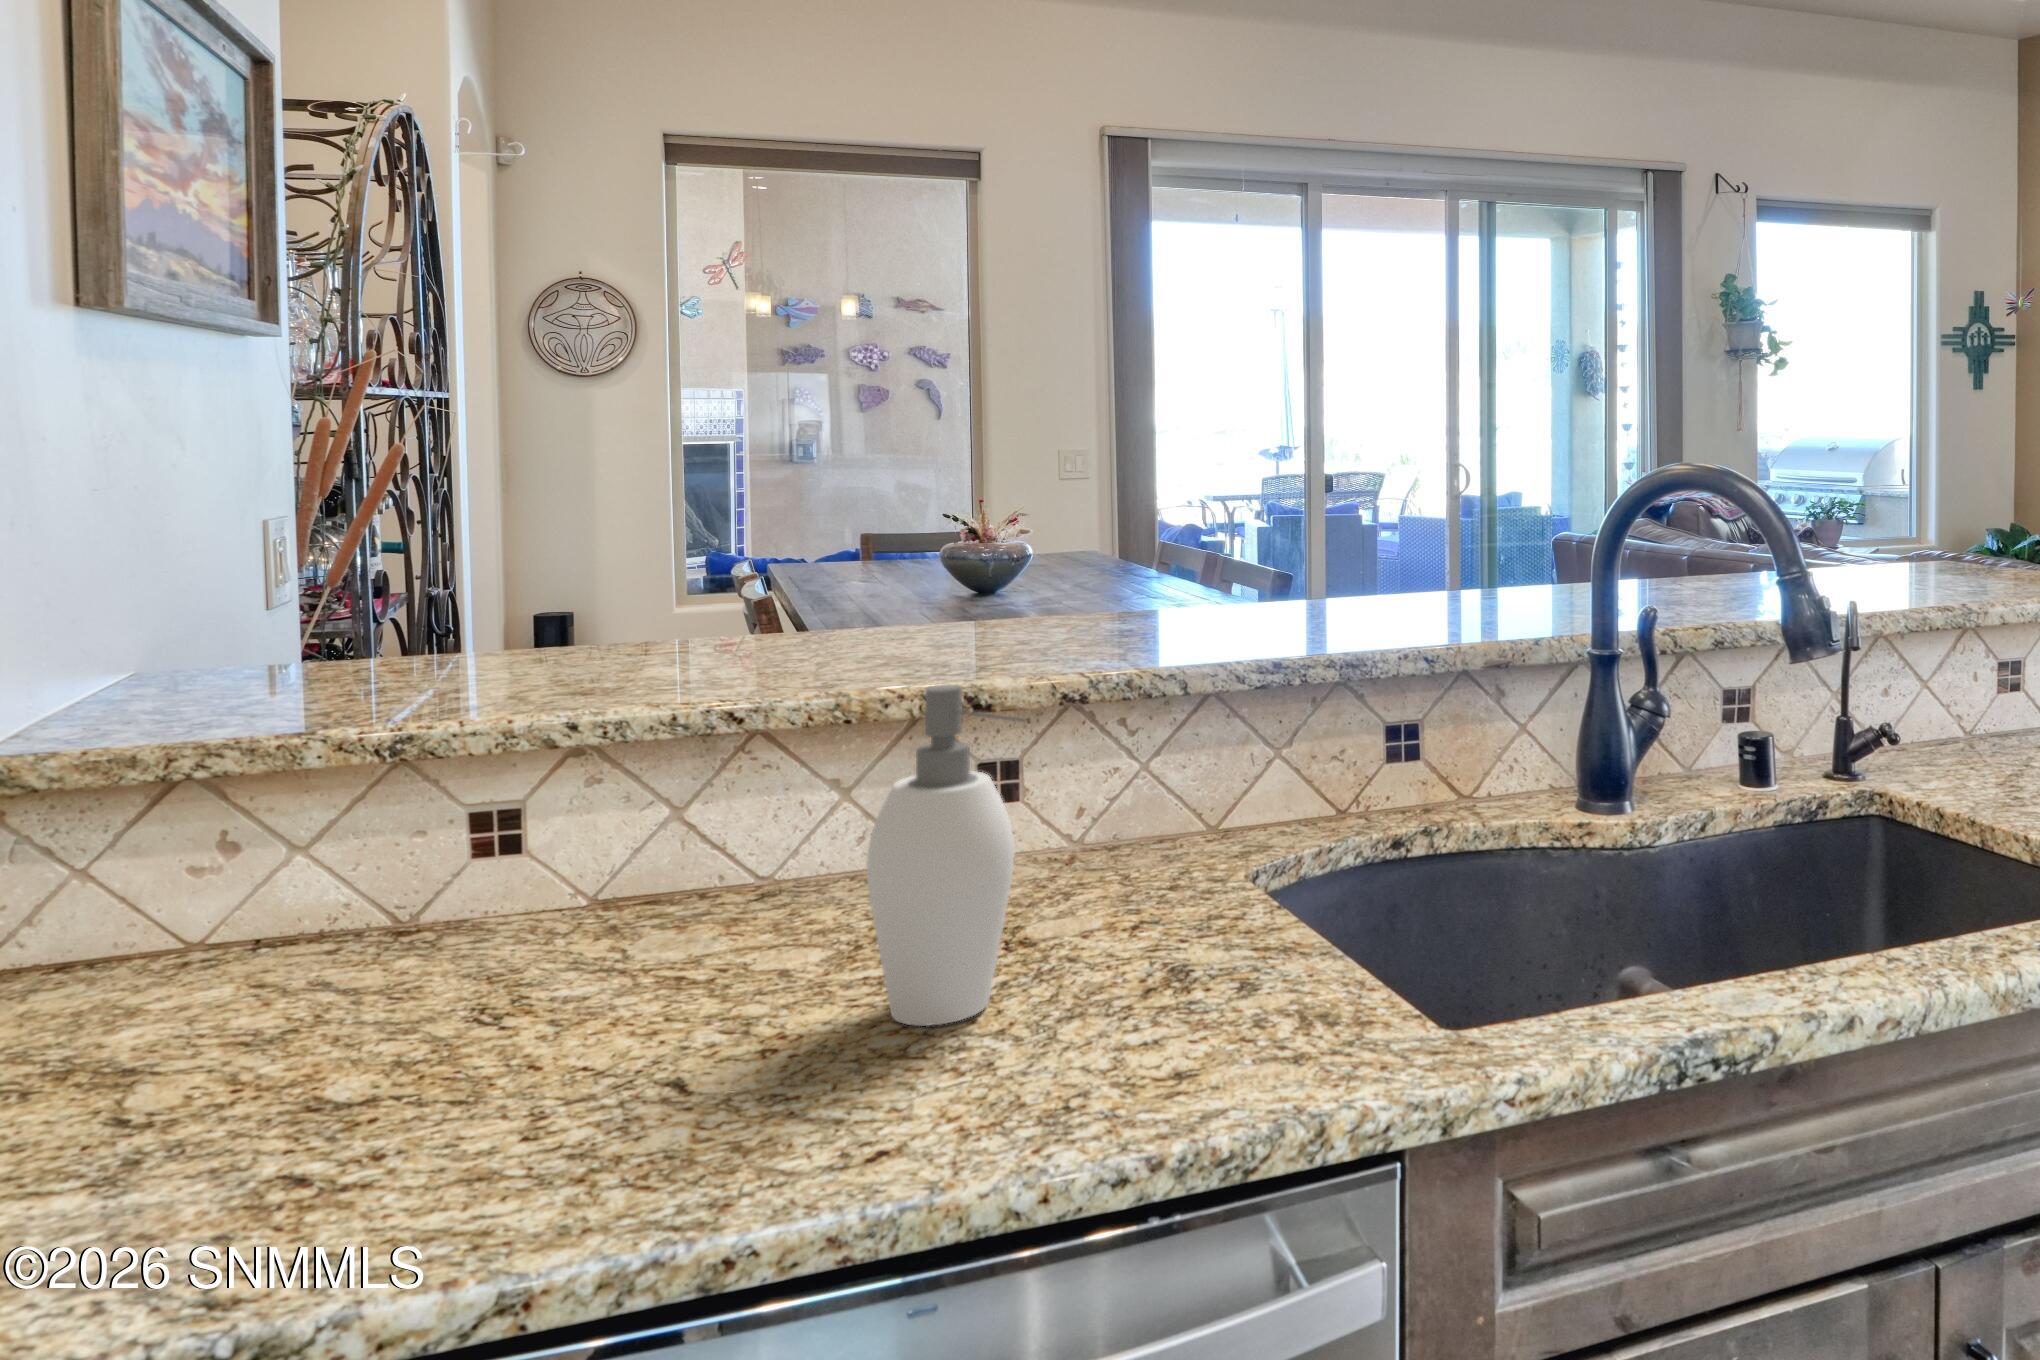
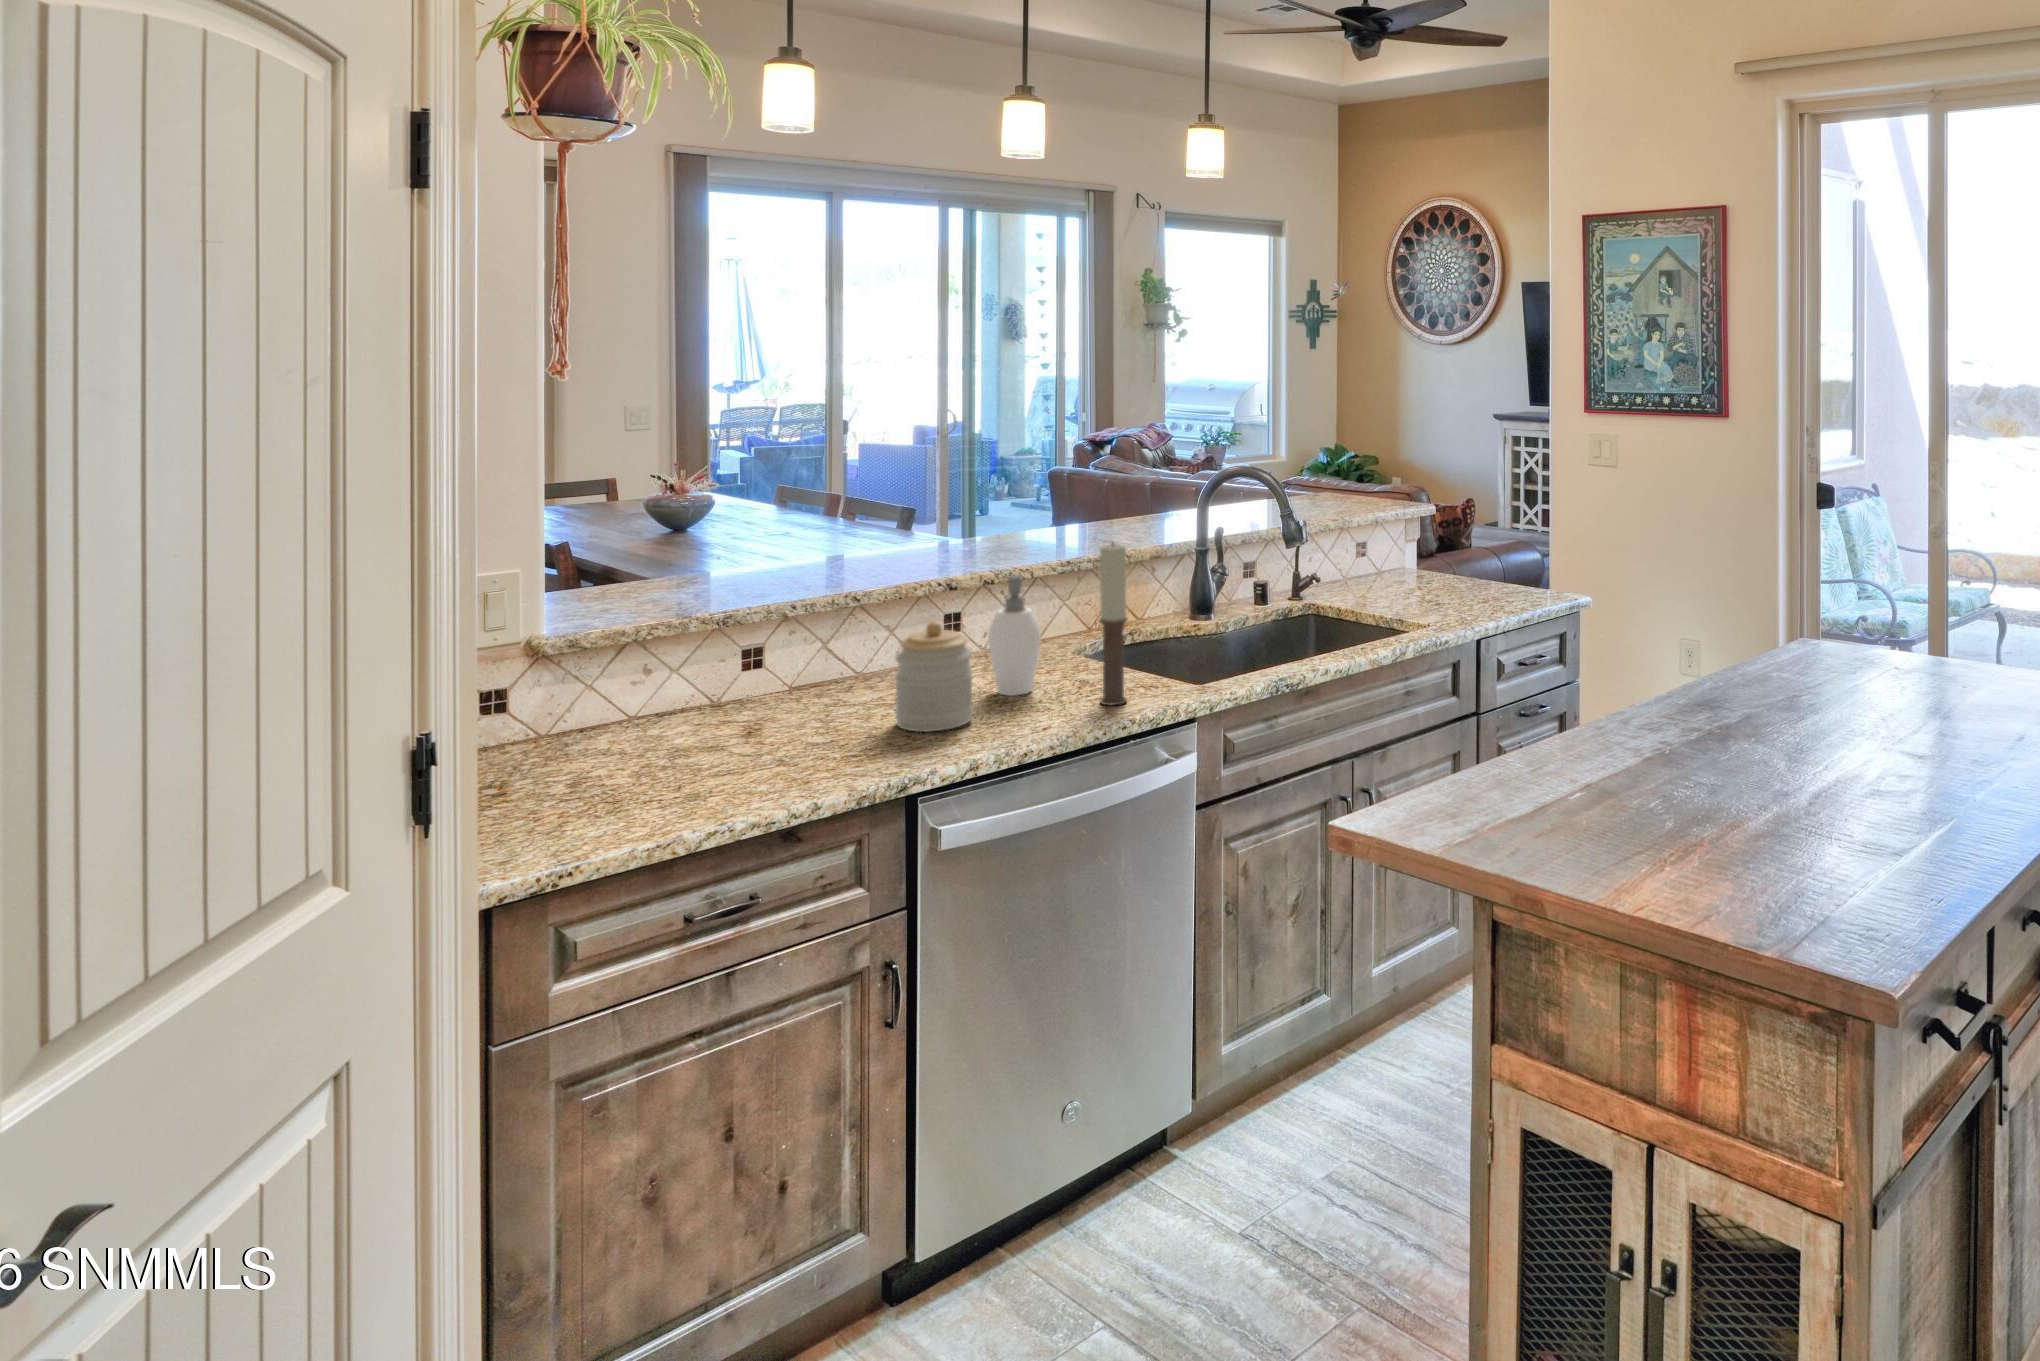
candle: none [1089,595,1174,1112] -> present [1099,543,1127,705]
jar: none [415,809,683,1170] -> present [895,621,973,732]

